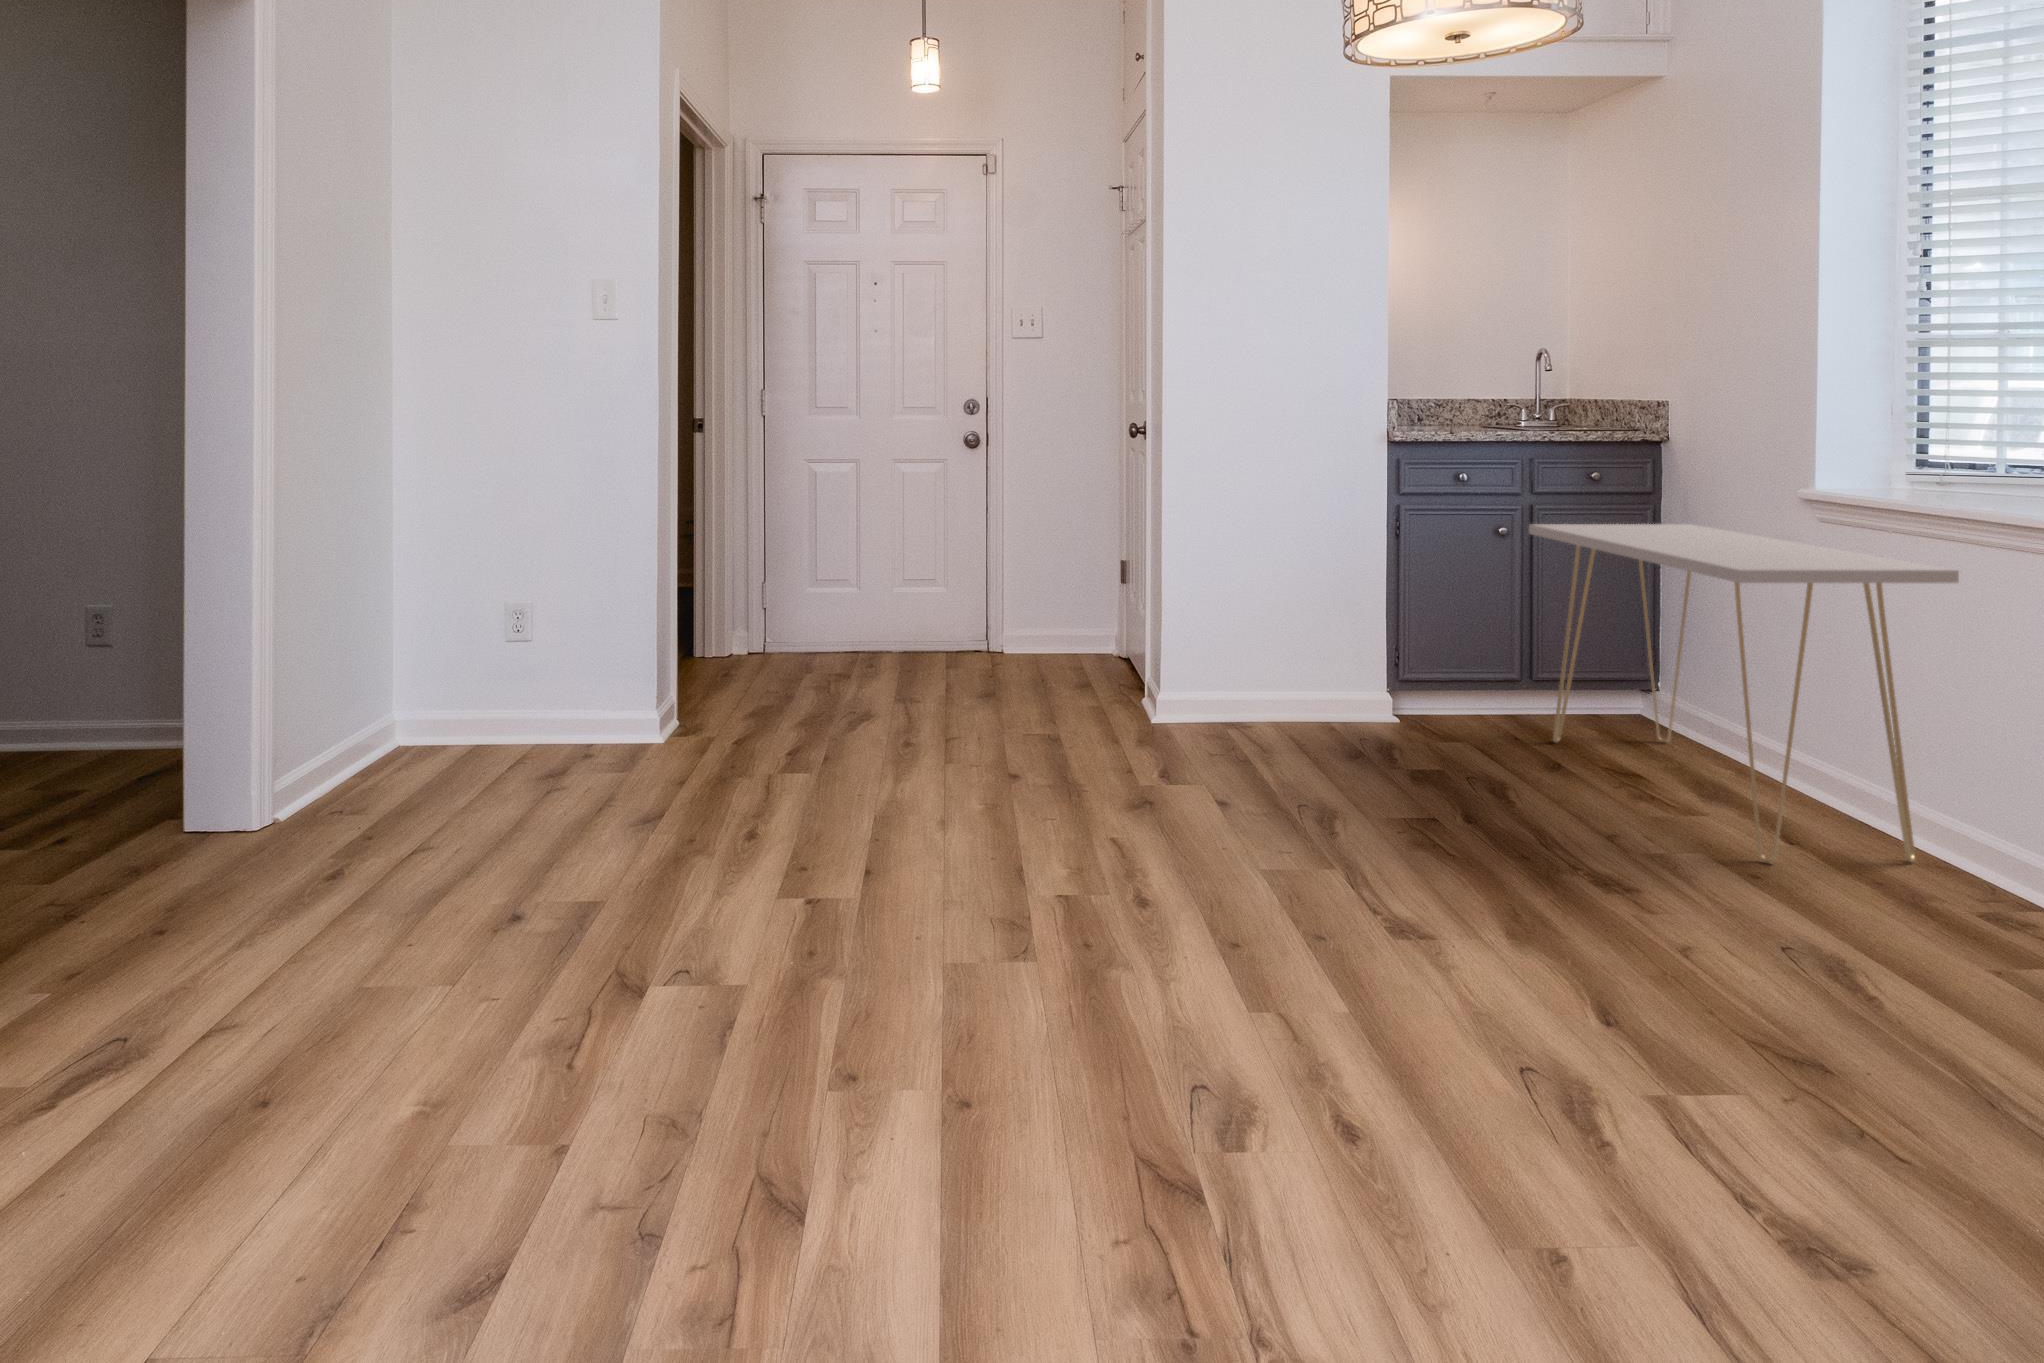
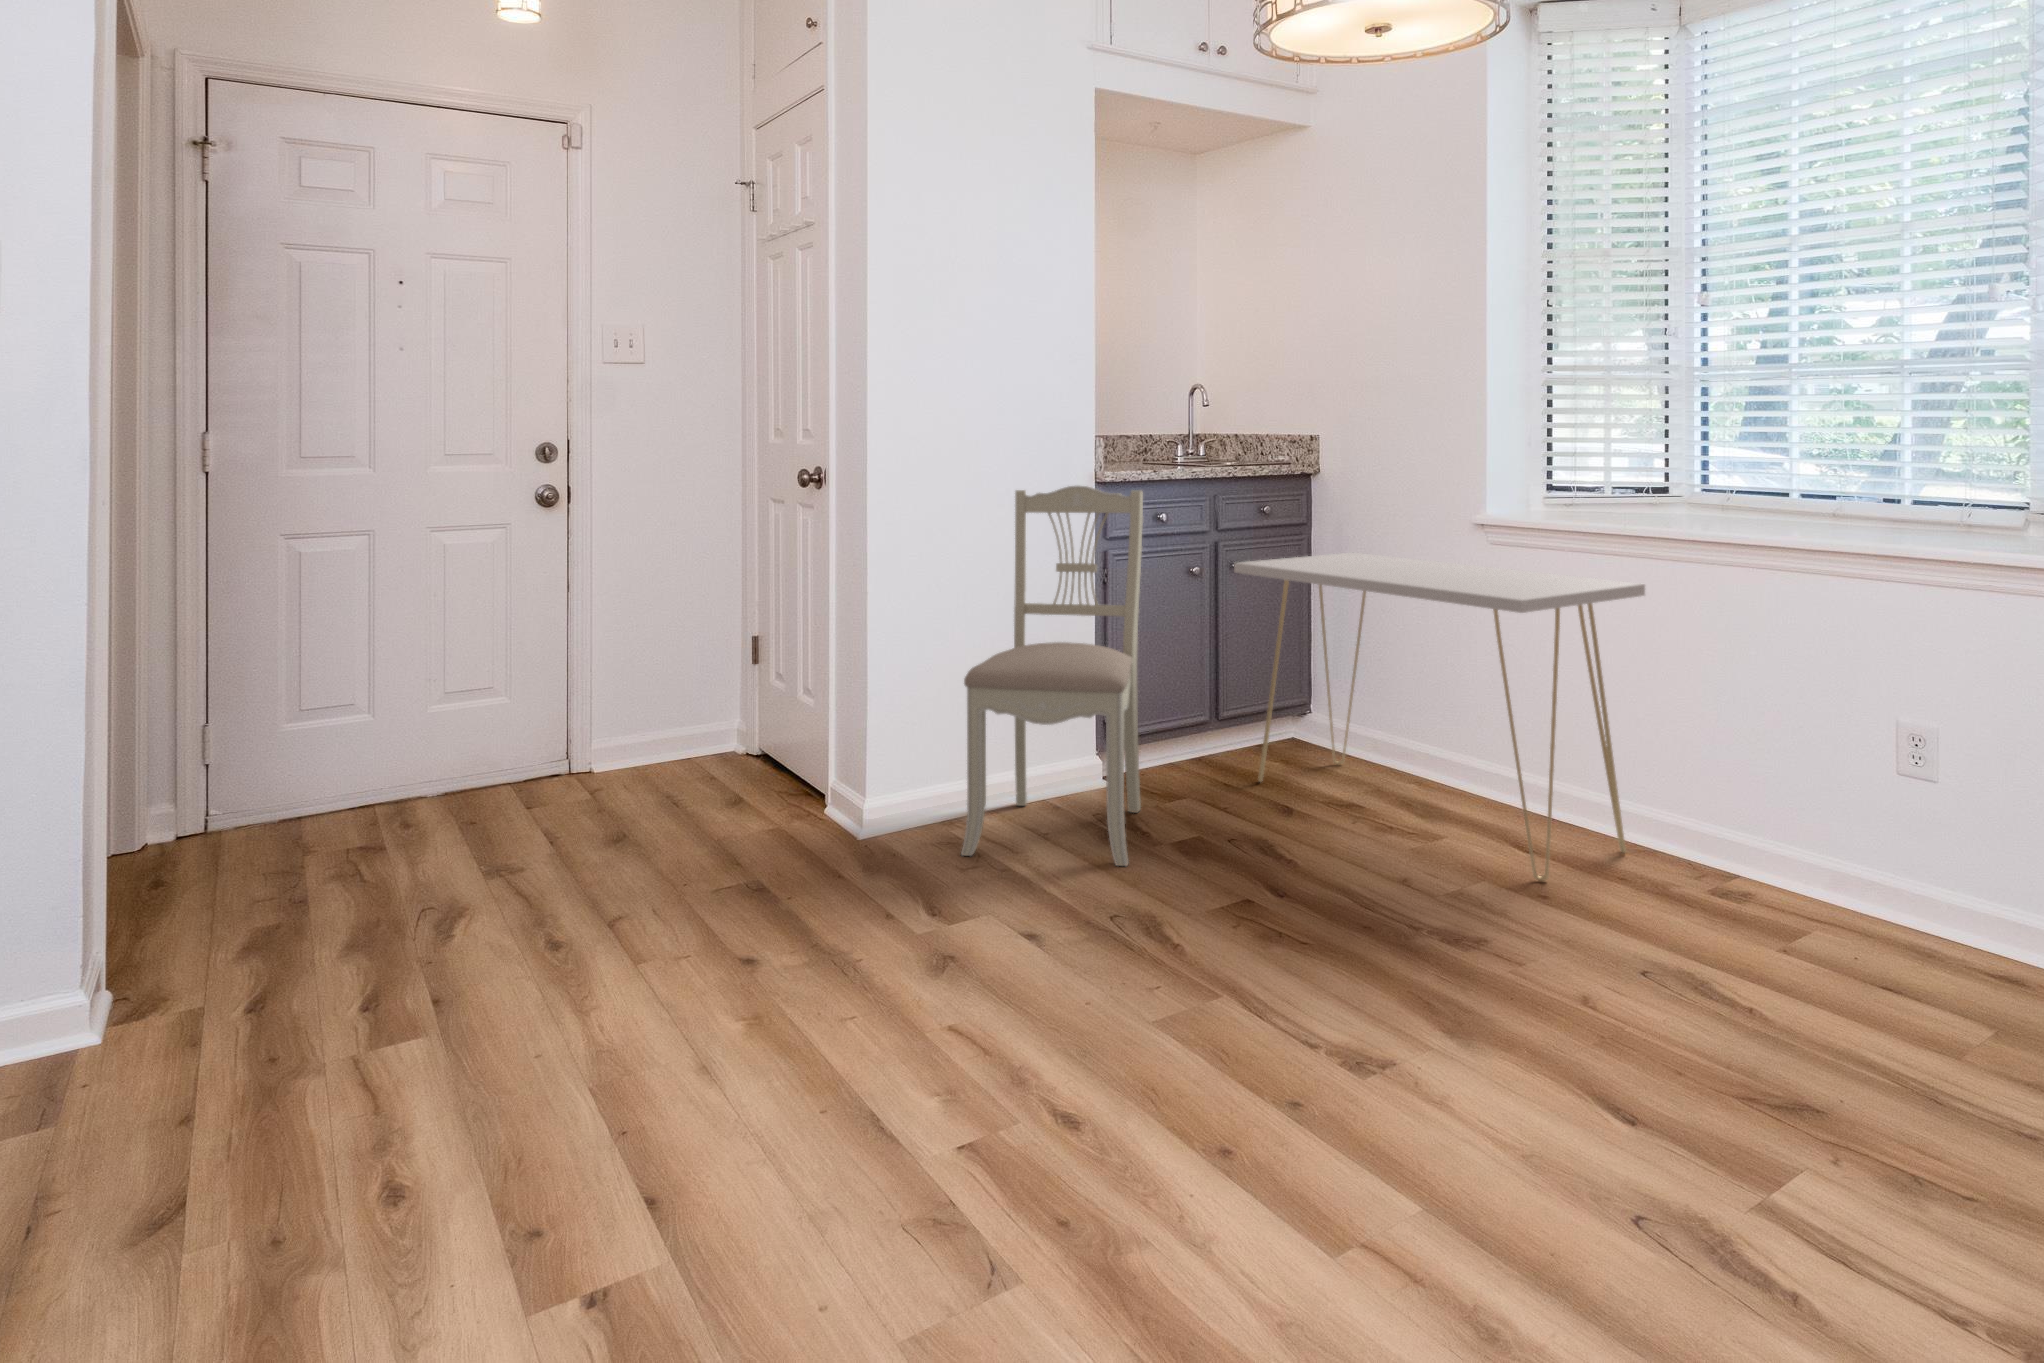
dining chair: none [1220,443,1420,777] -> present [961,486,1143,866]

